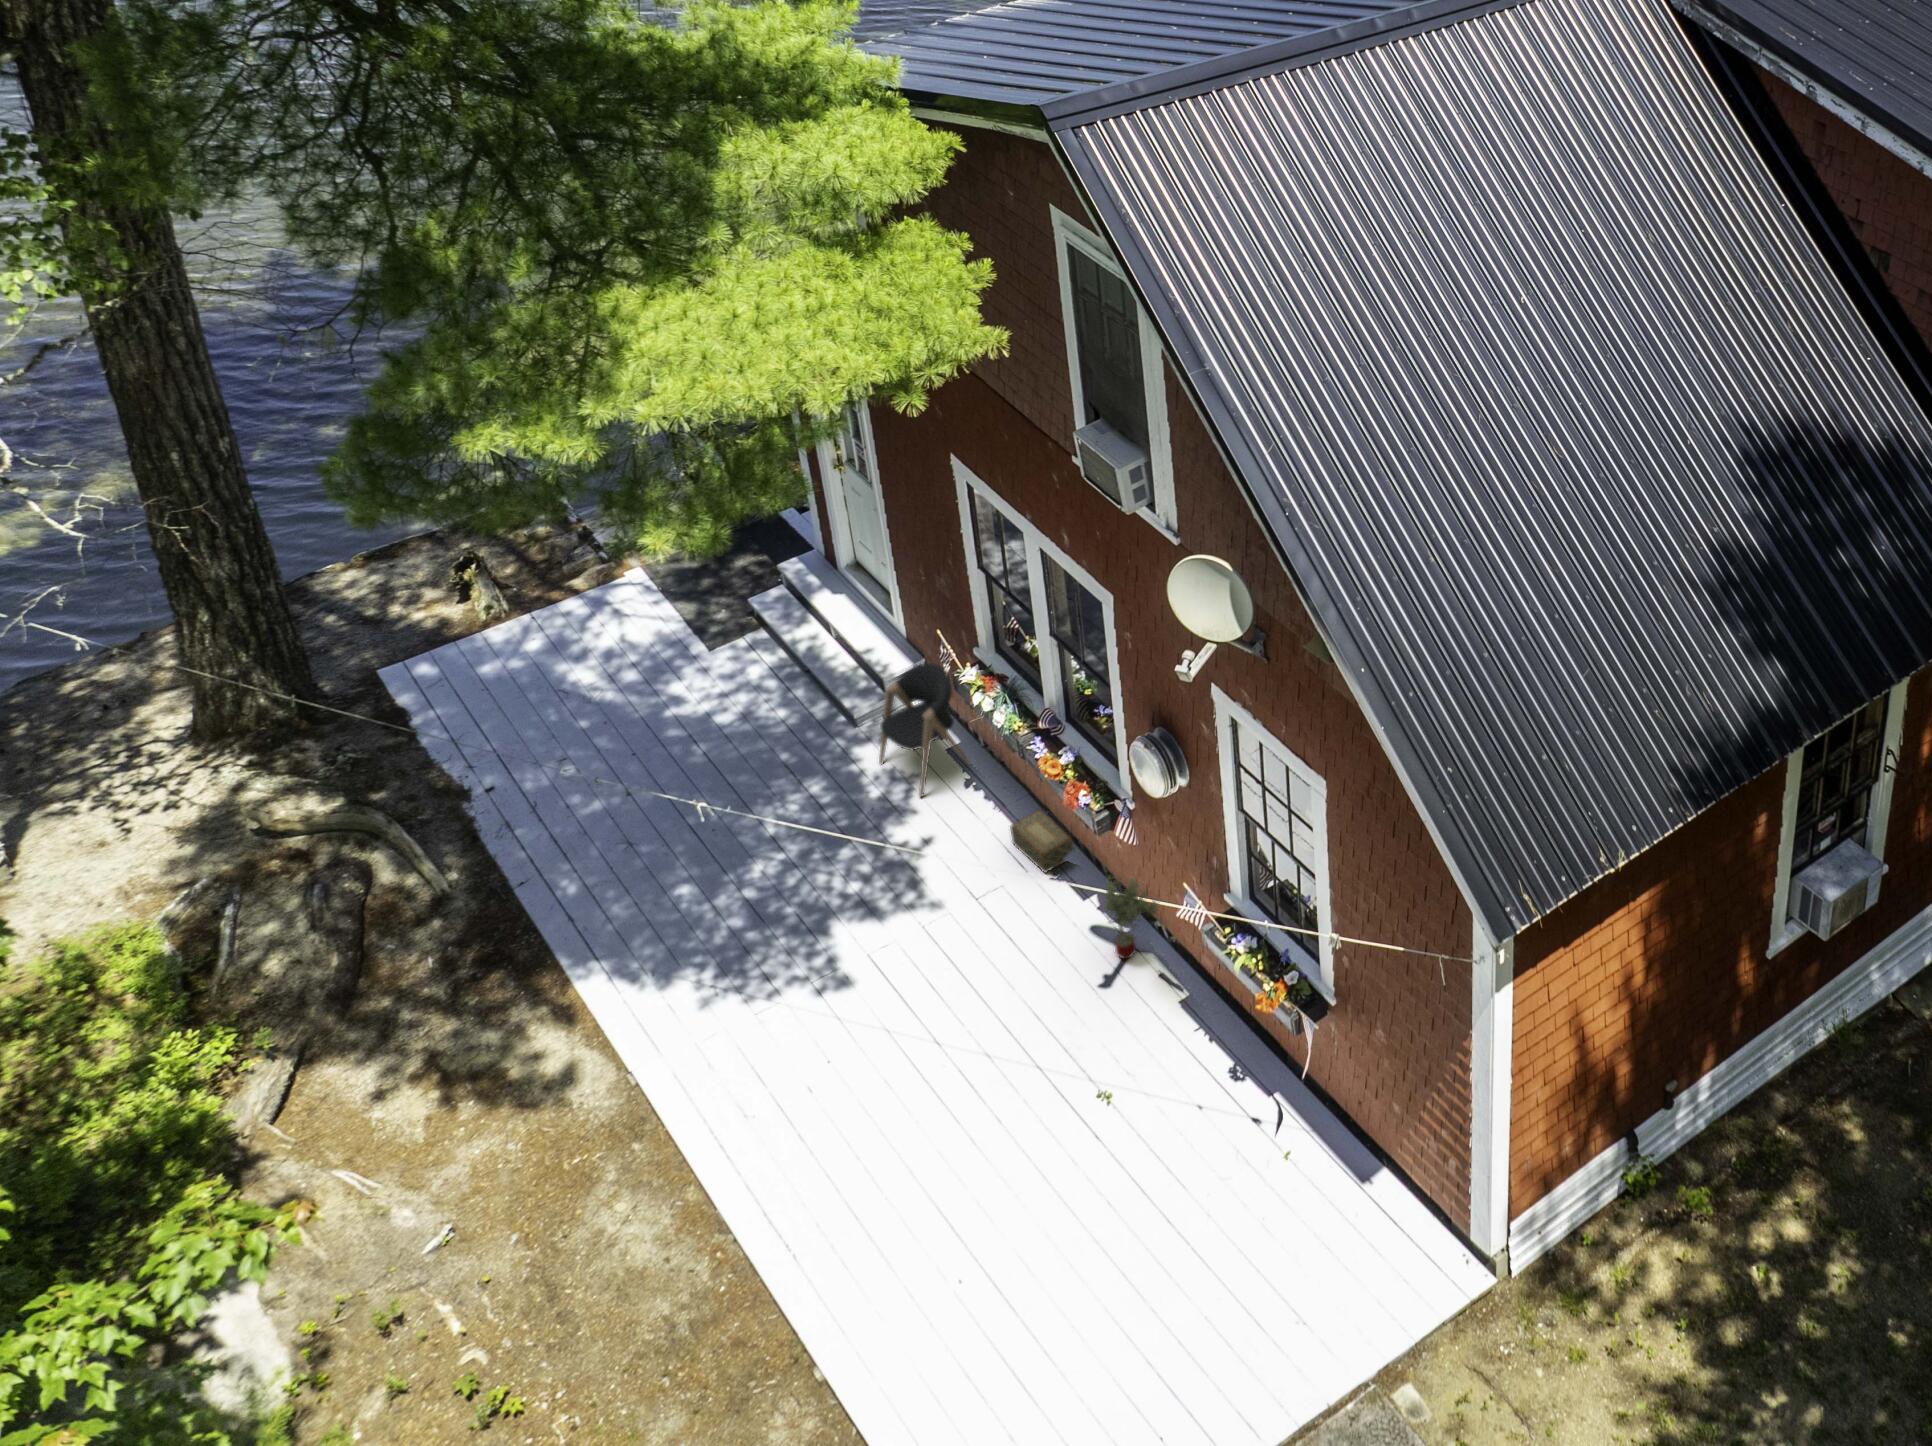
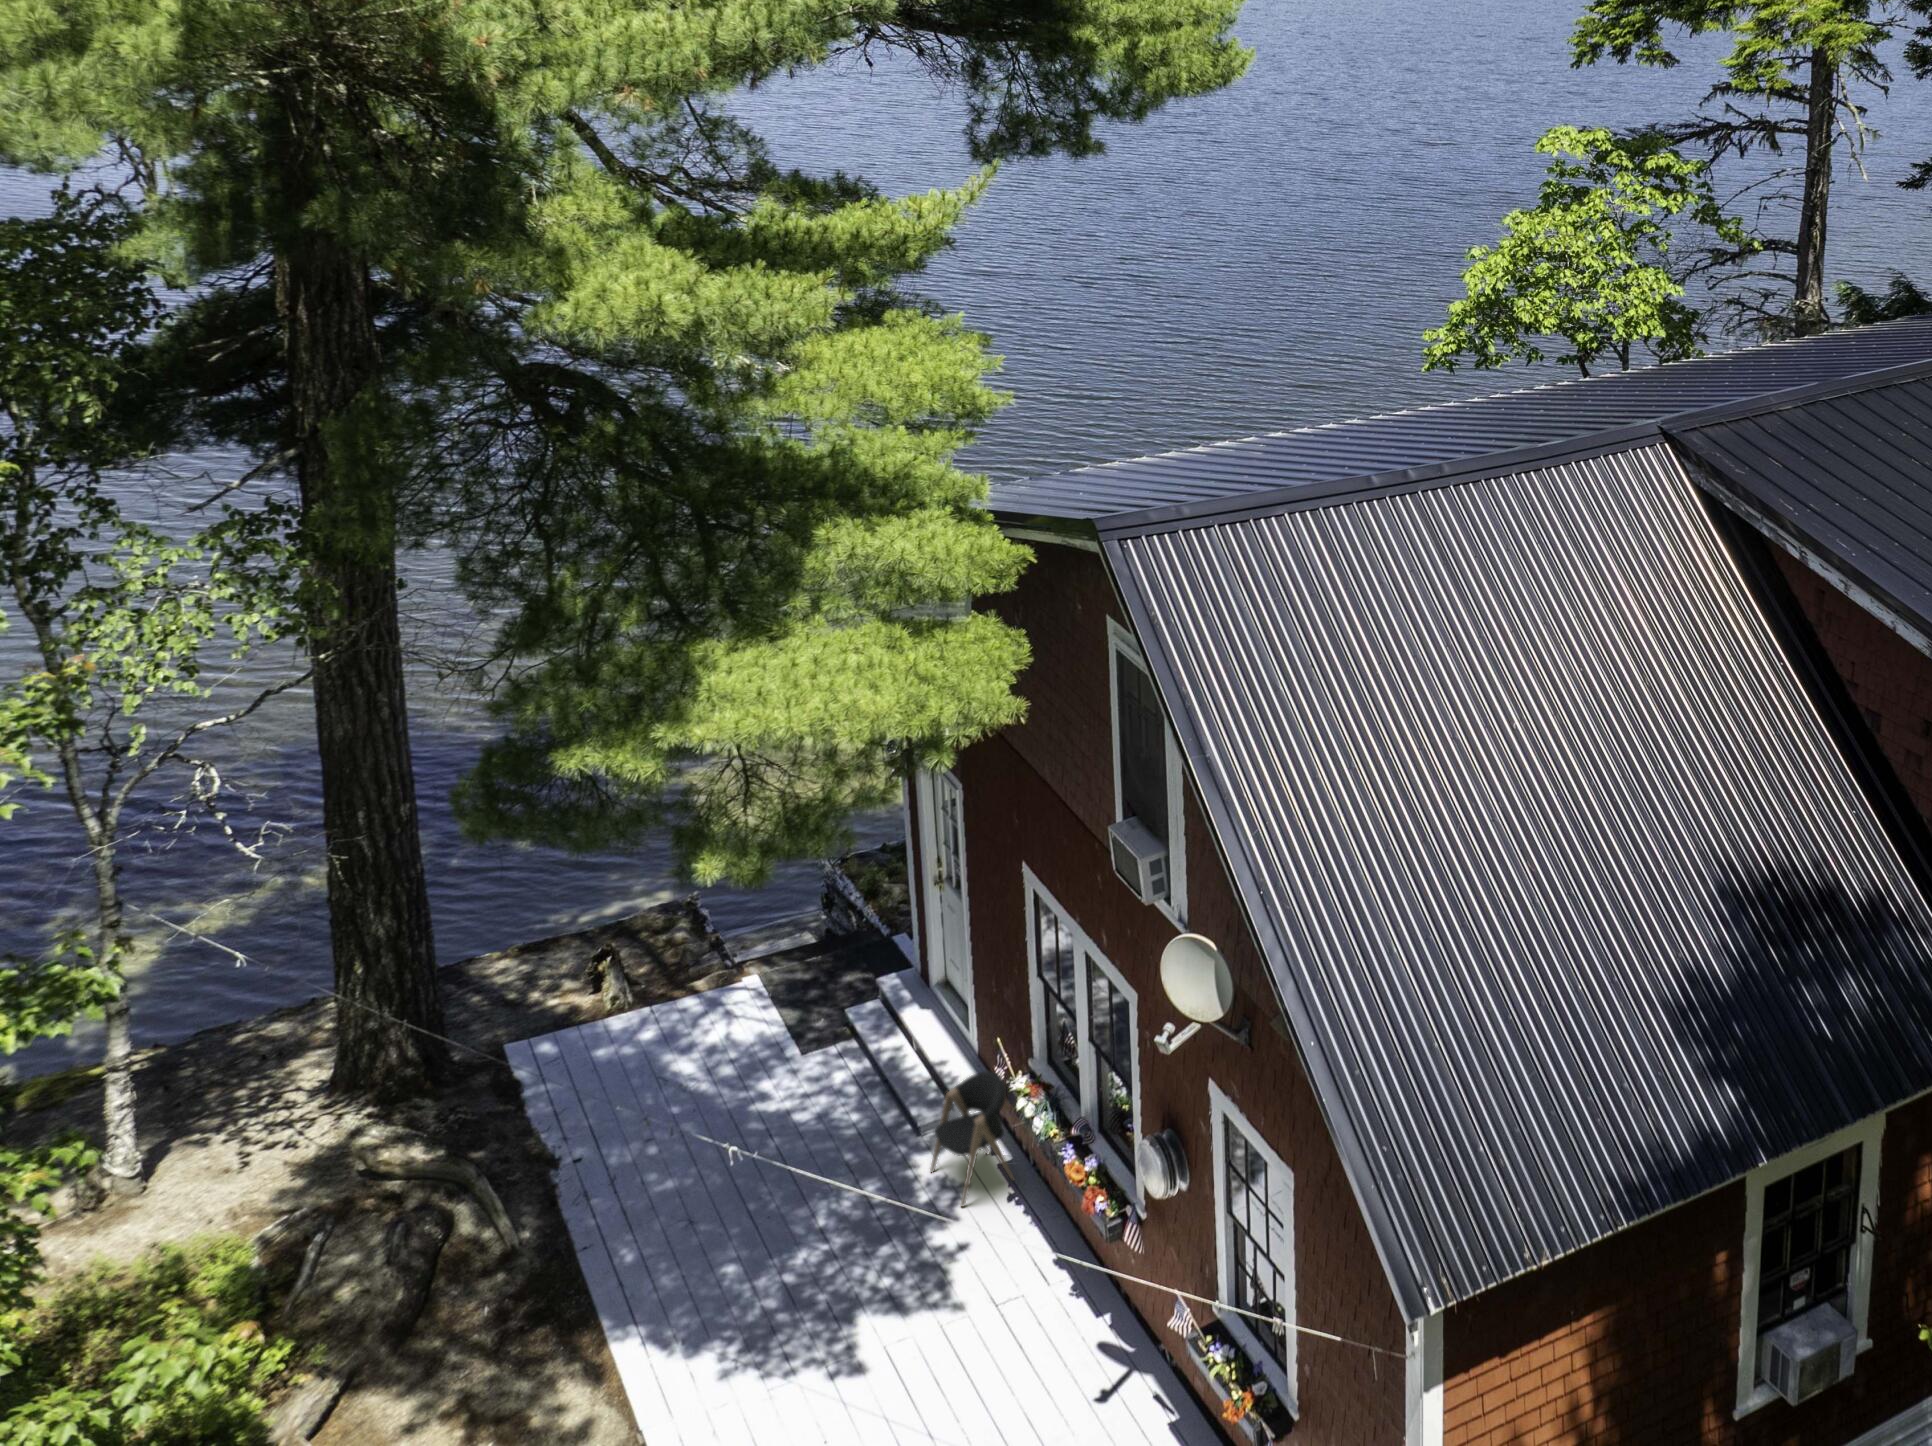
woven basket: present [1010,810,1074,872] -> none [1037,1227,1094,1290]
potted tree: present [1104,877,1158,959] -> none [1102,1283,1160,1379]

